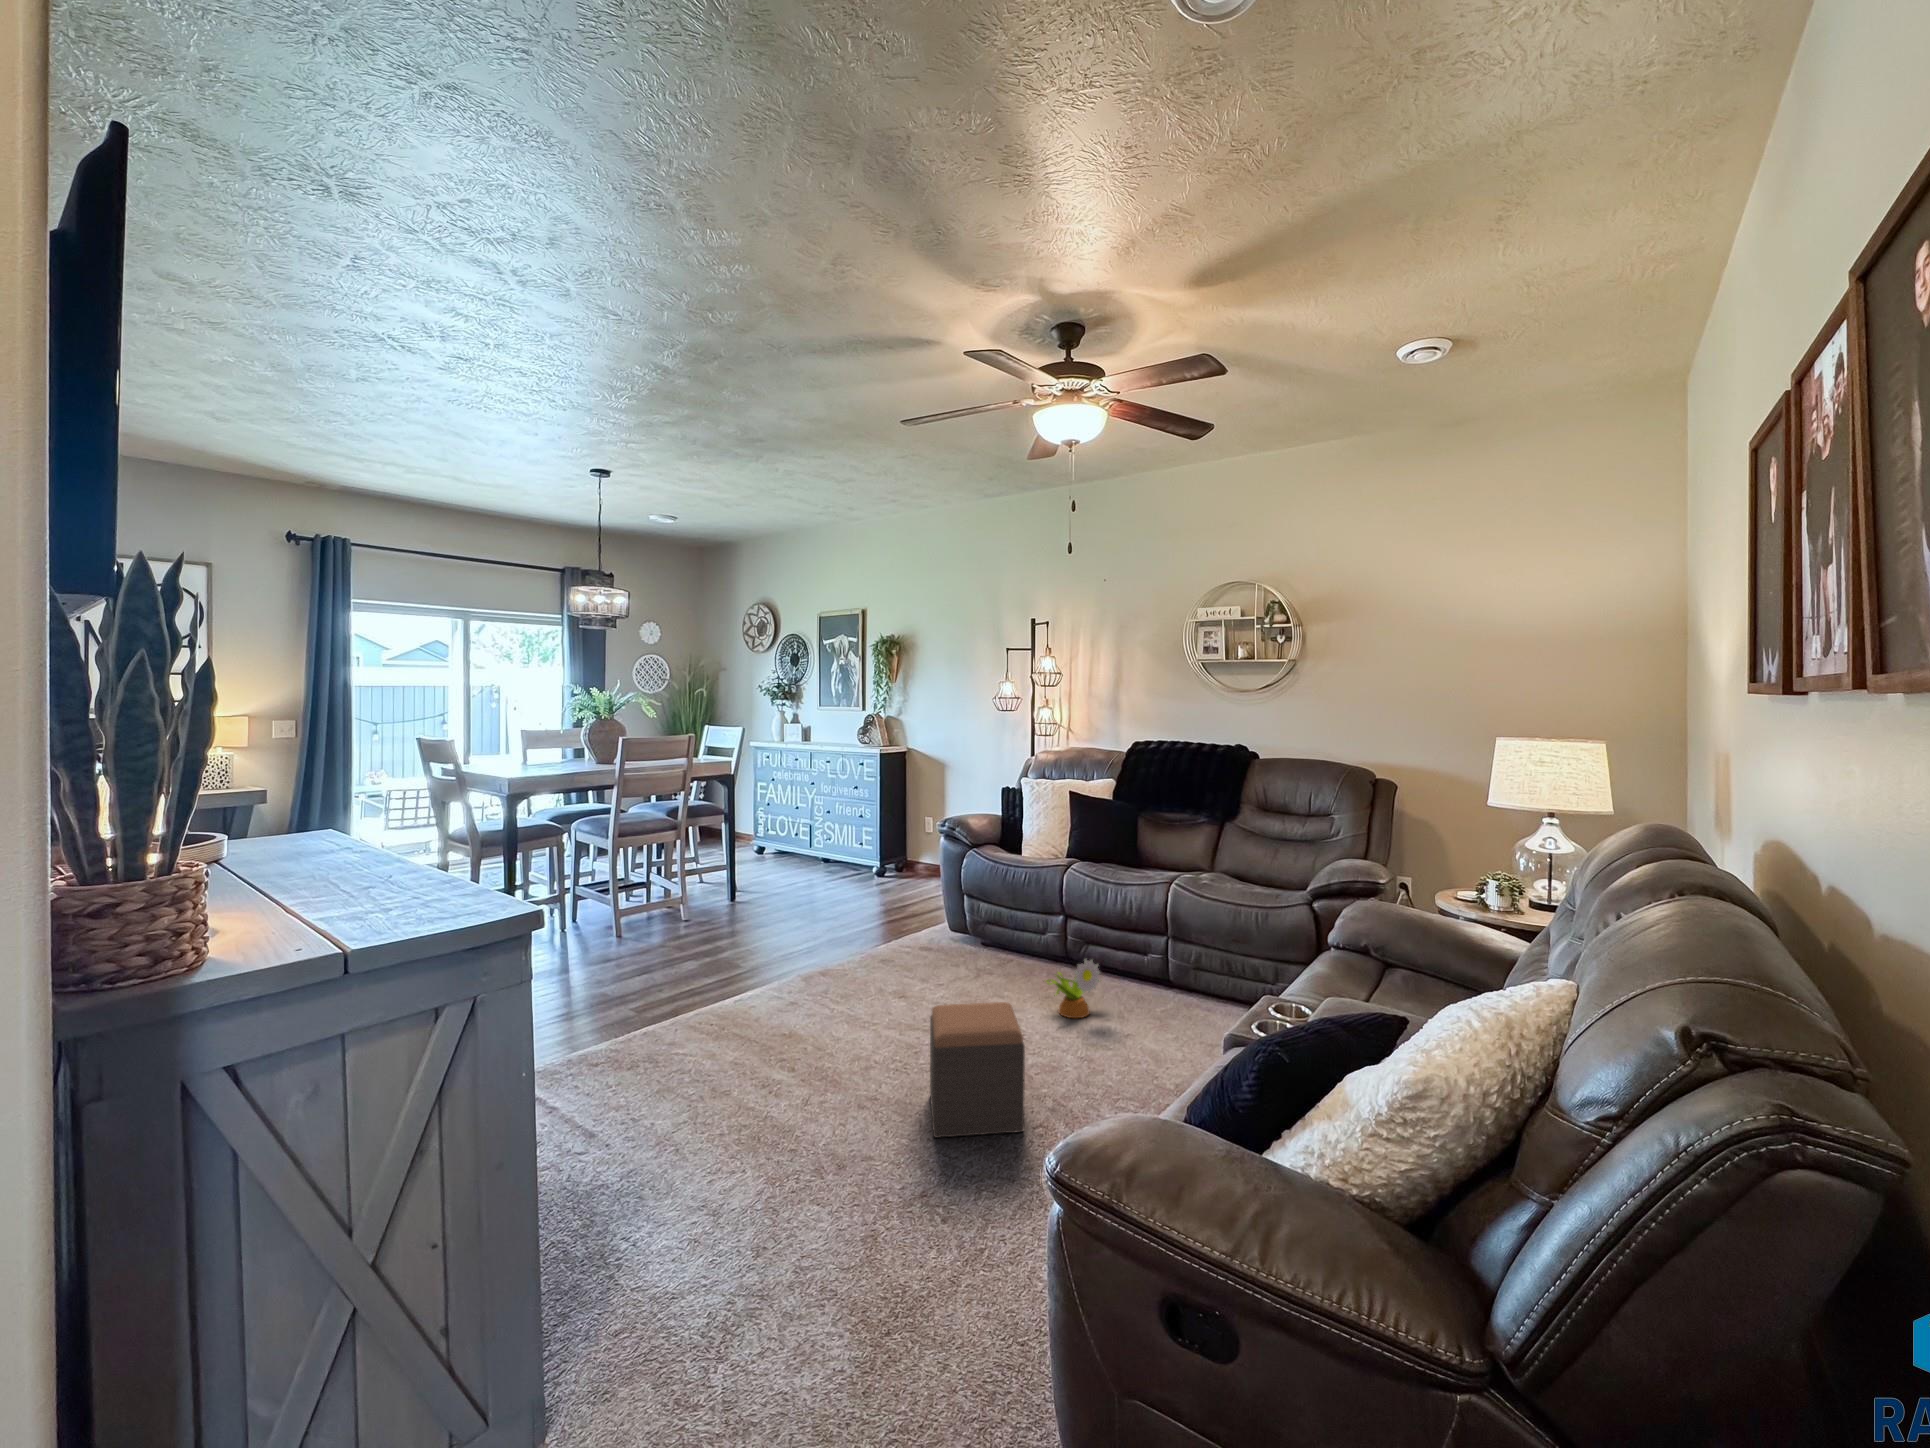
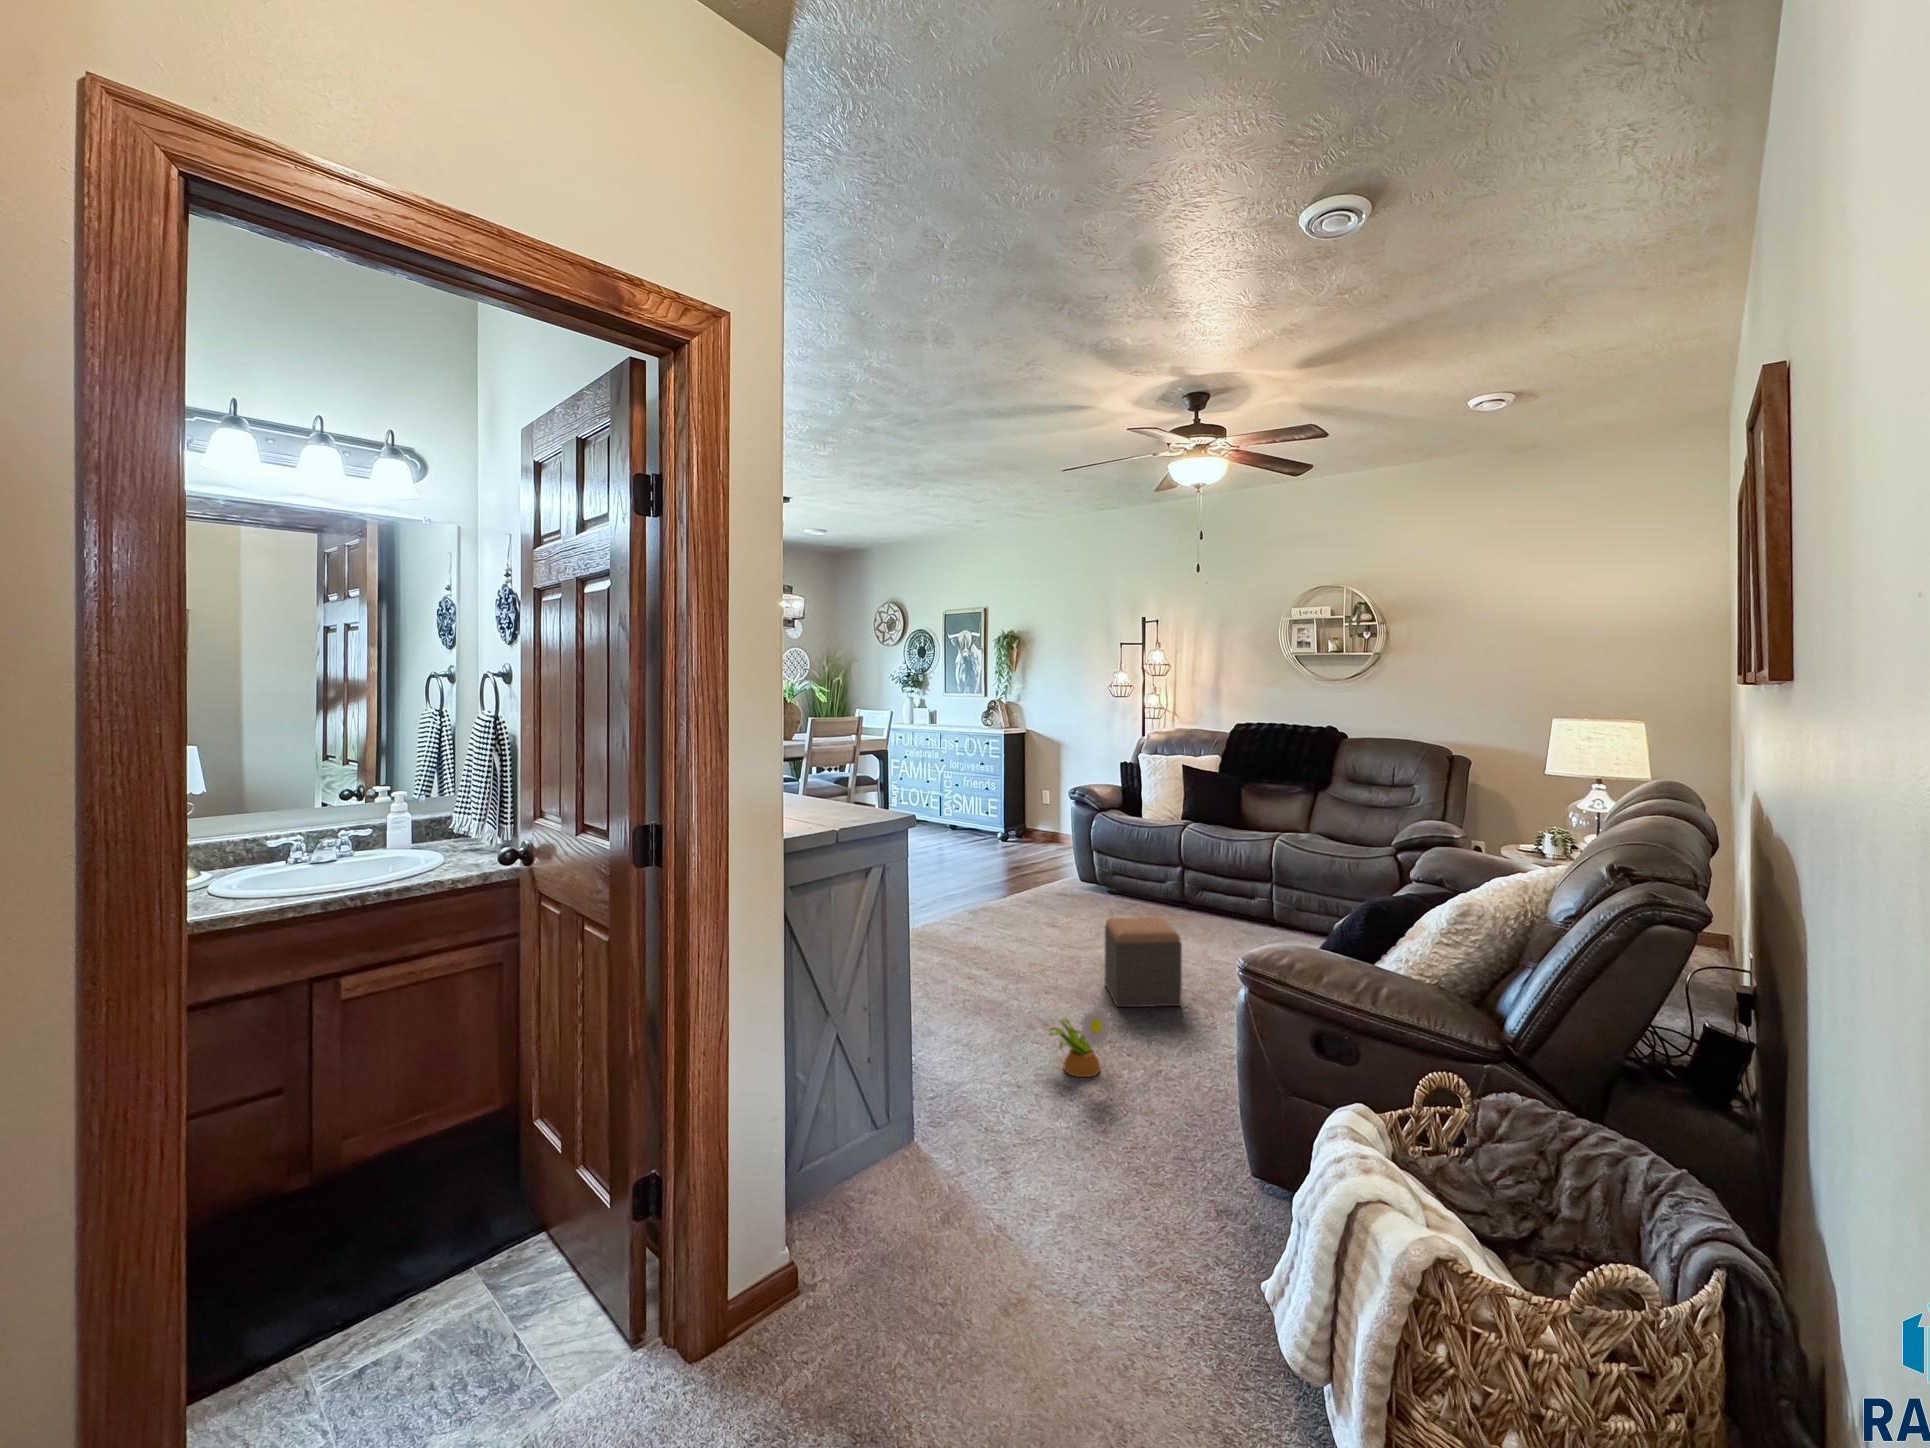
decorative plant: present [1046,959,1100,1018] -> present [1049,1007,1114,1077]

